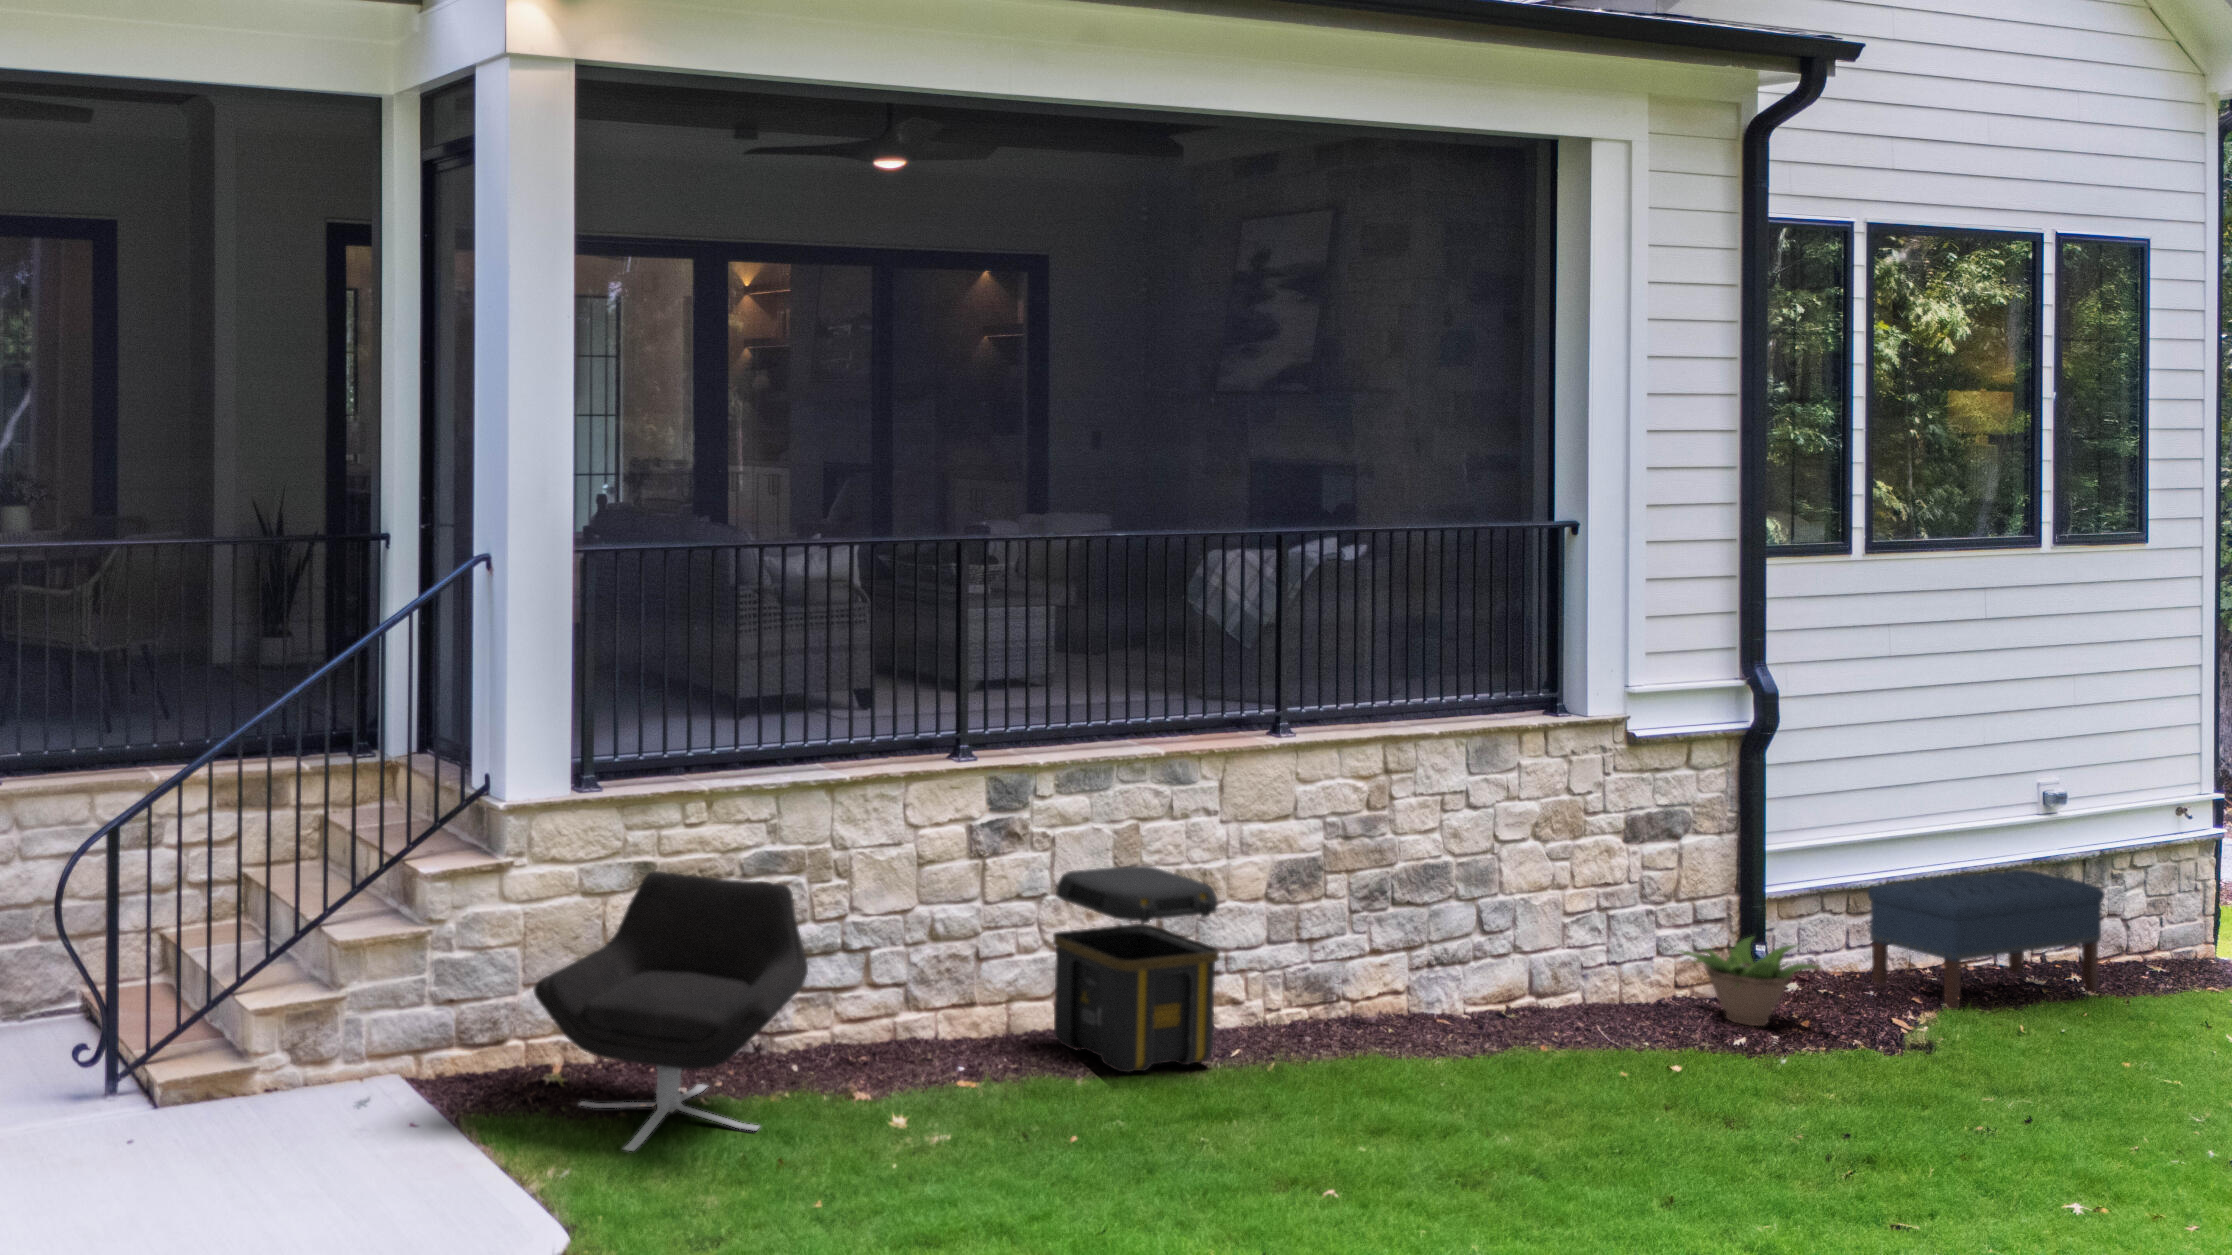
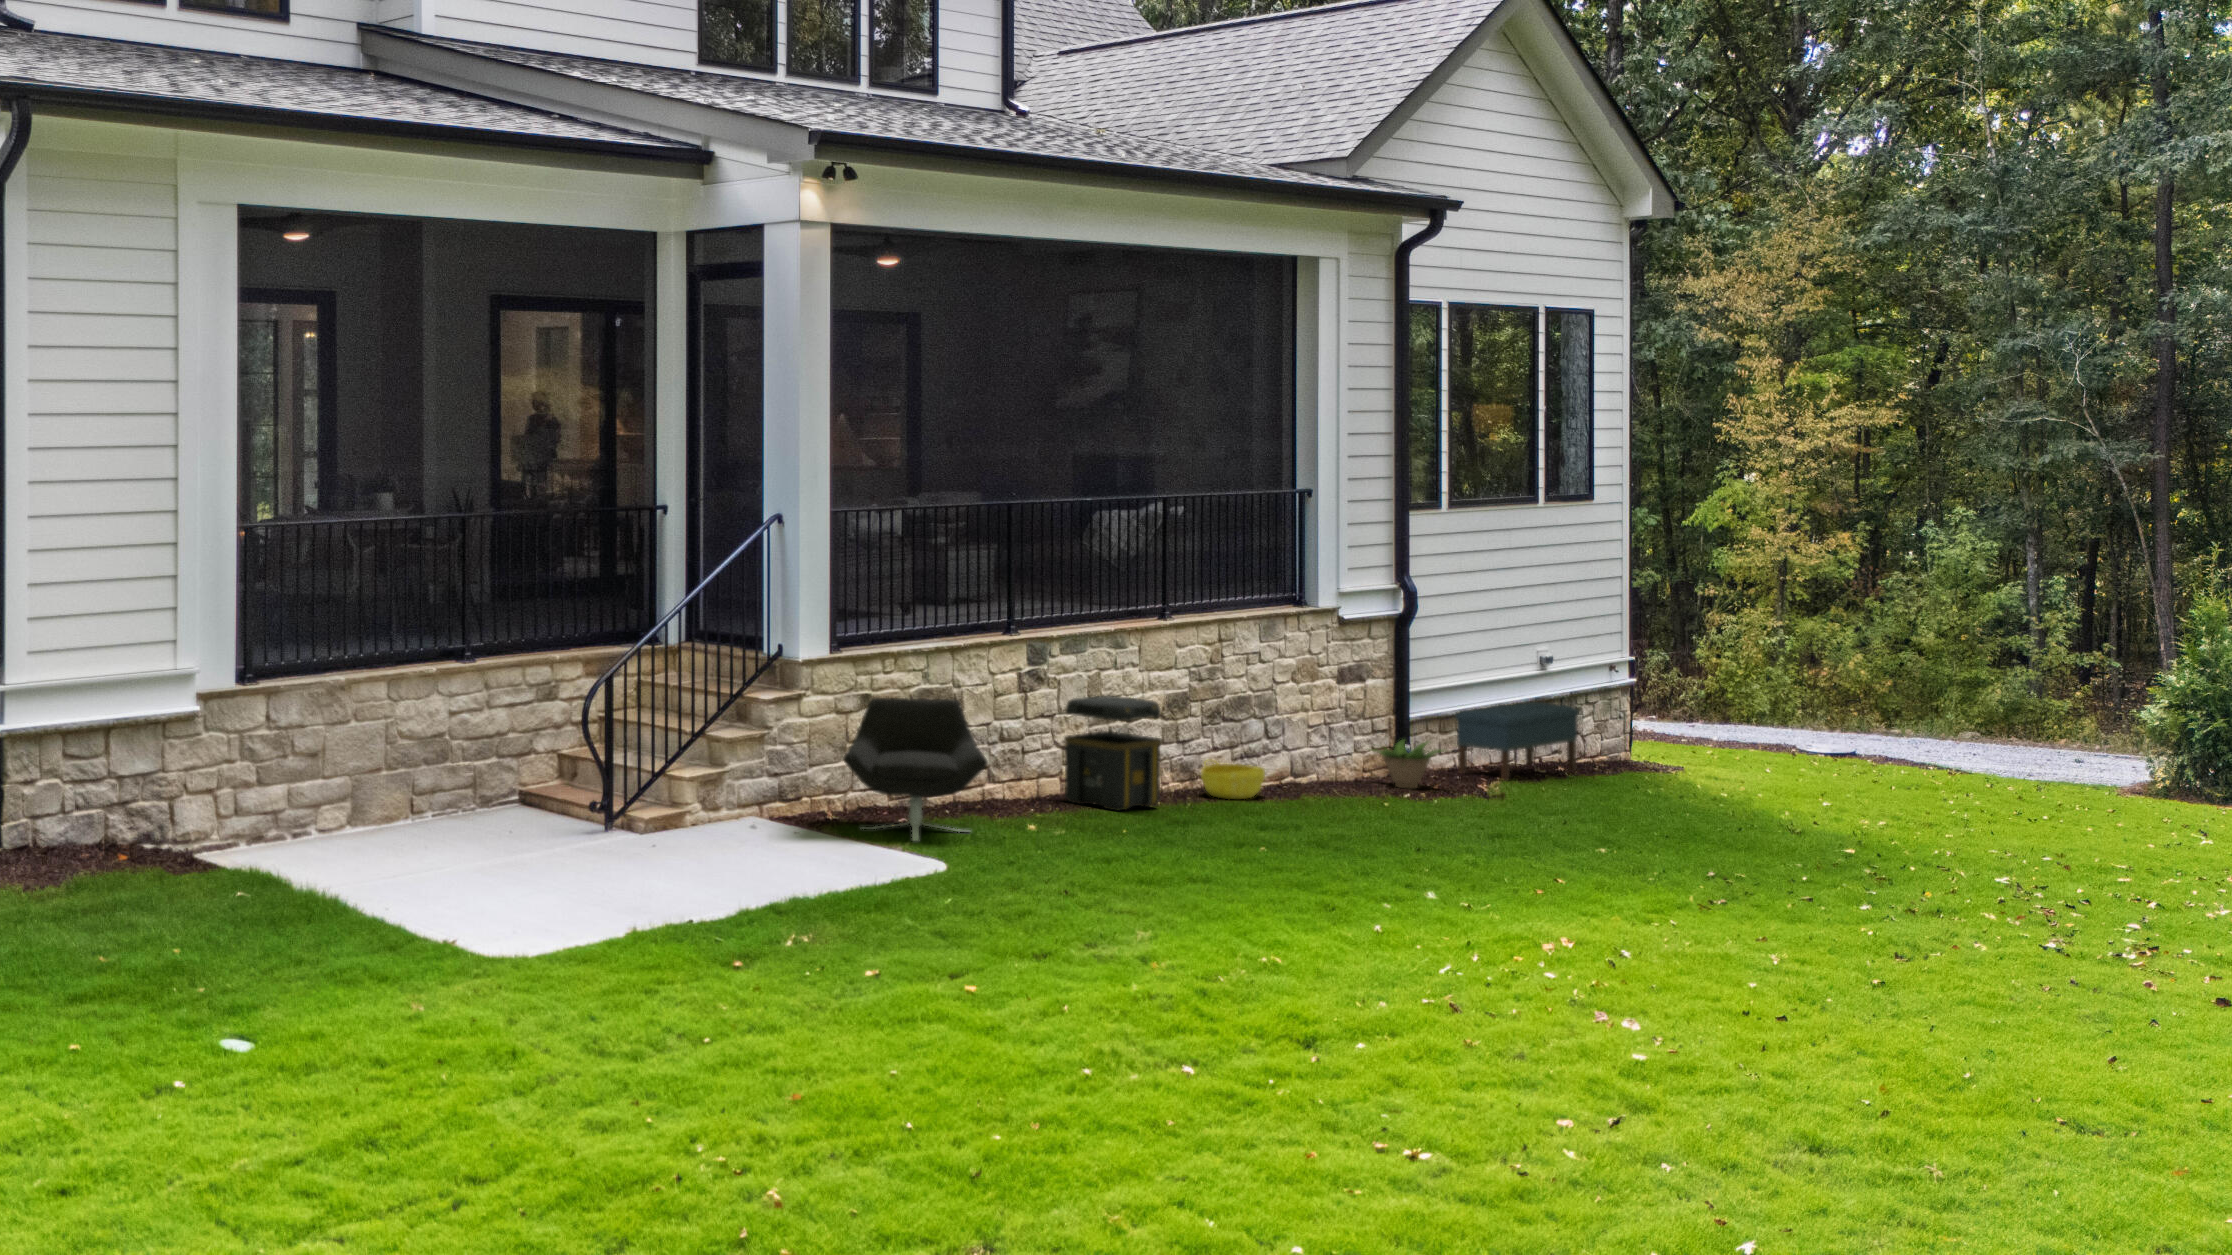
basket: none [1329,969,1449,1046] -> present [1201,762,1265,799]

